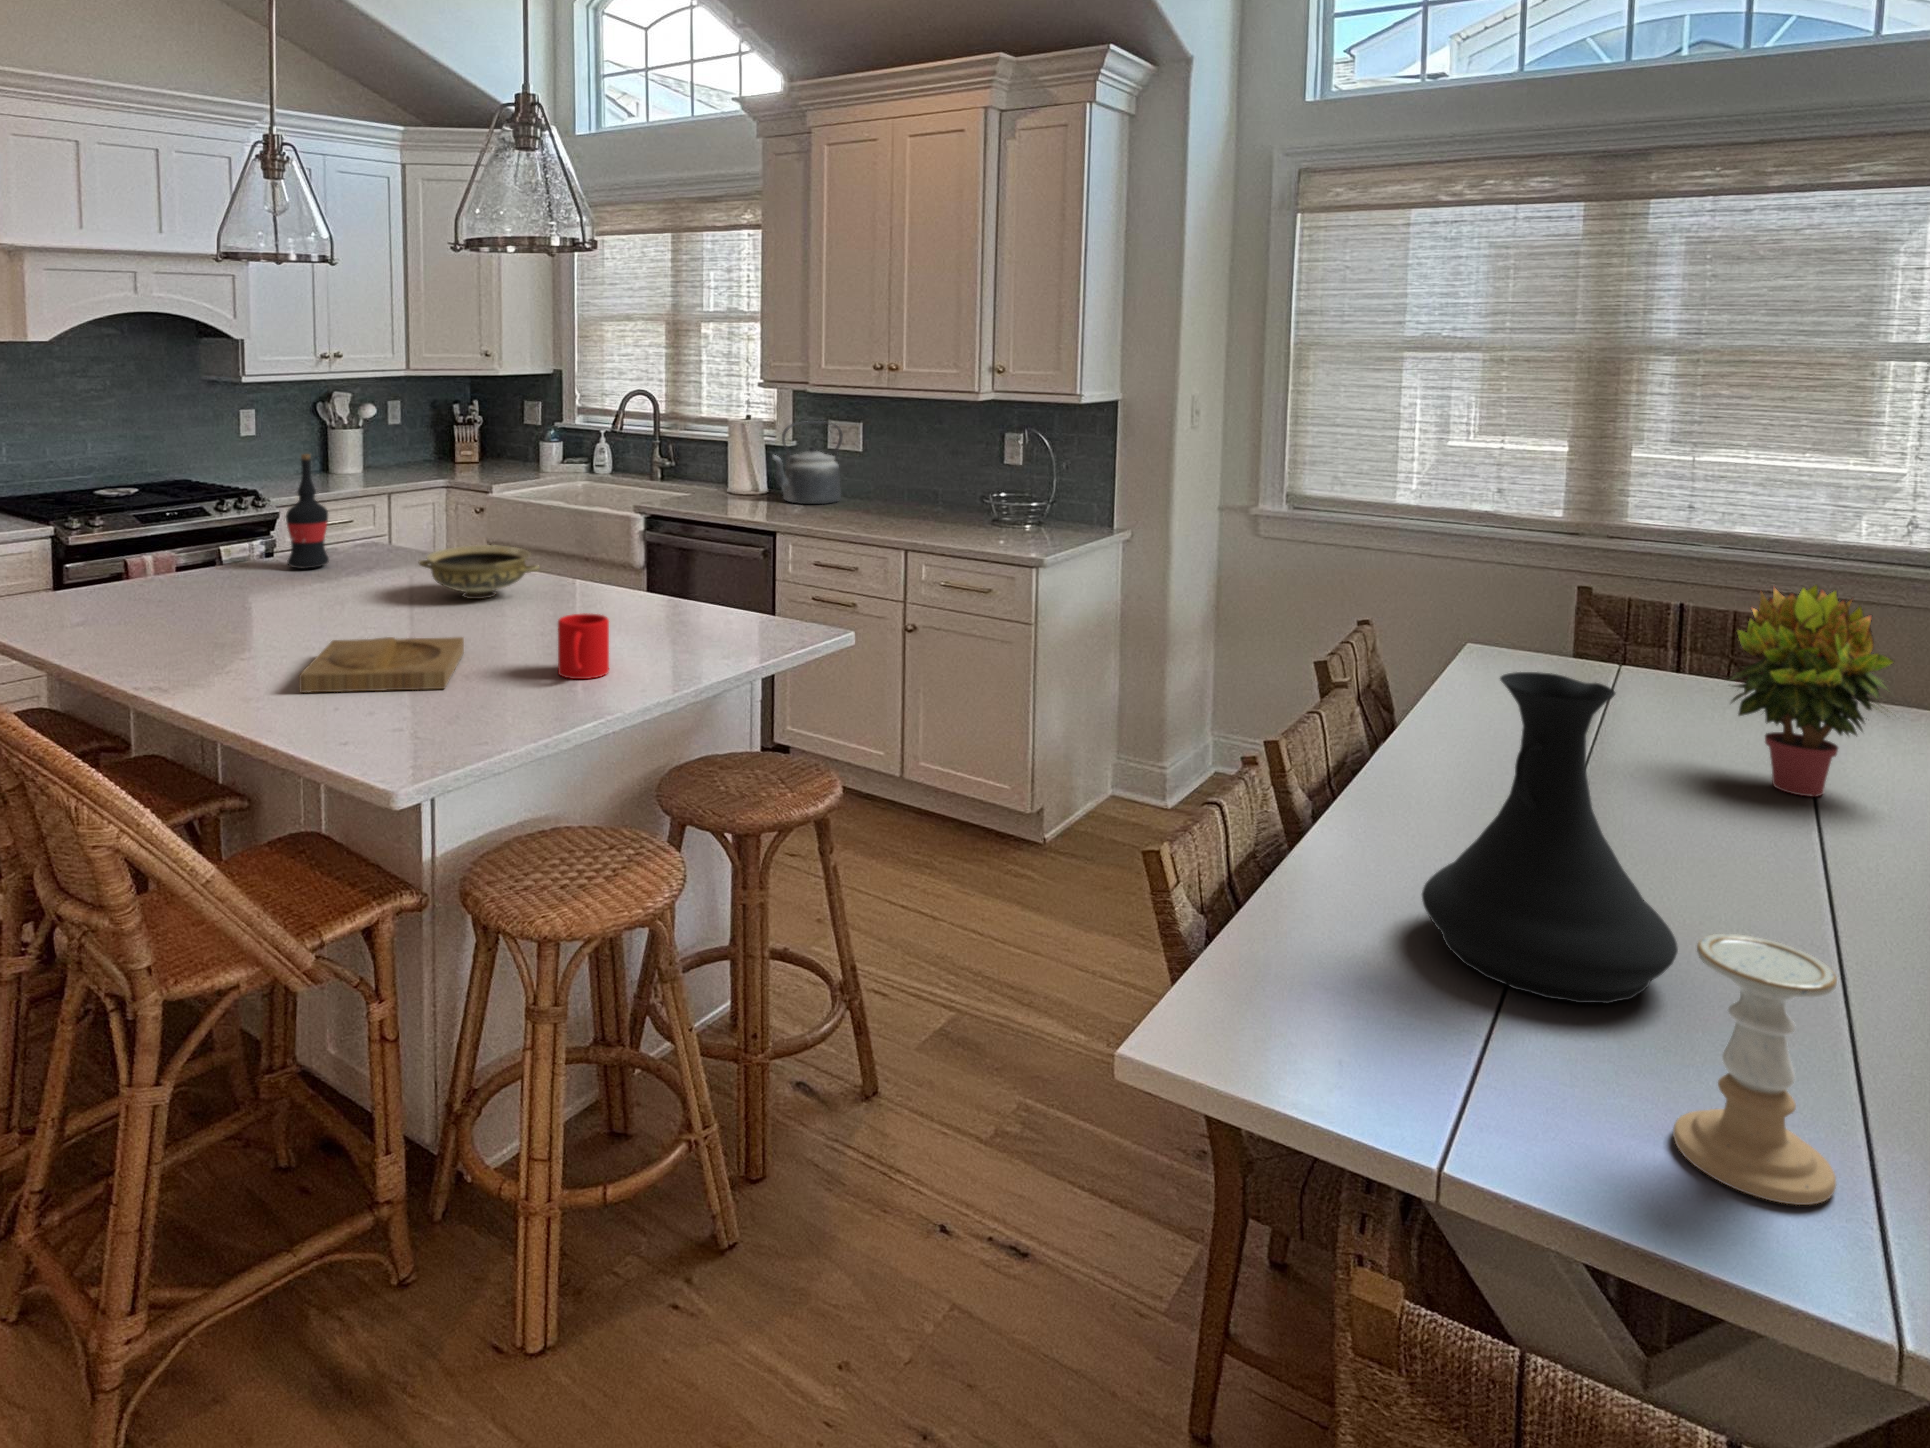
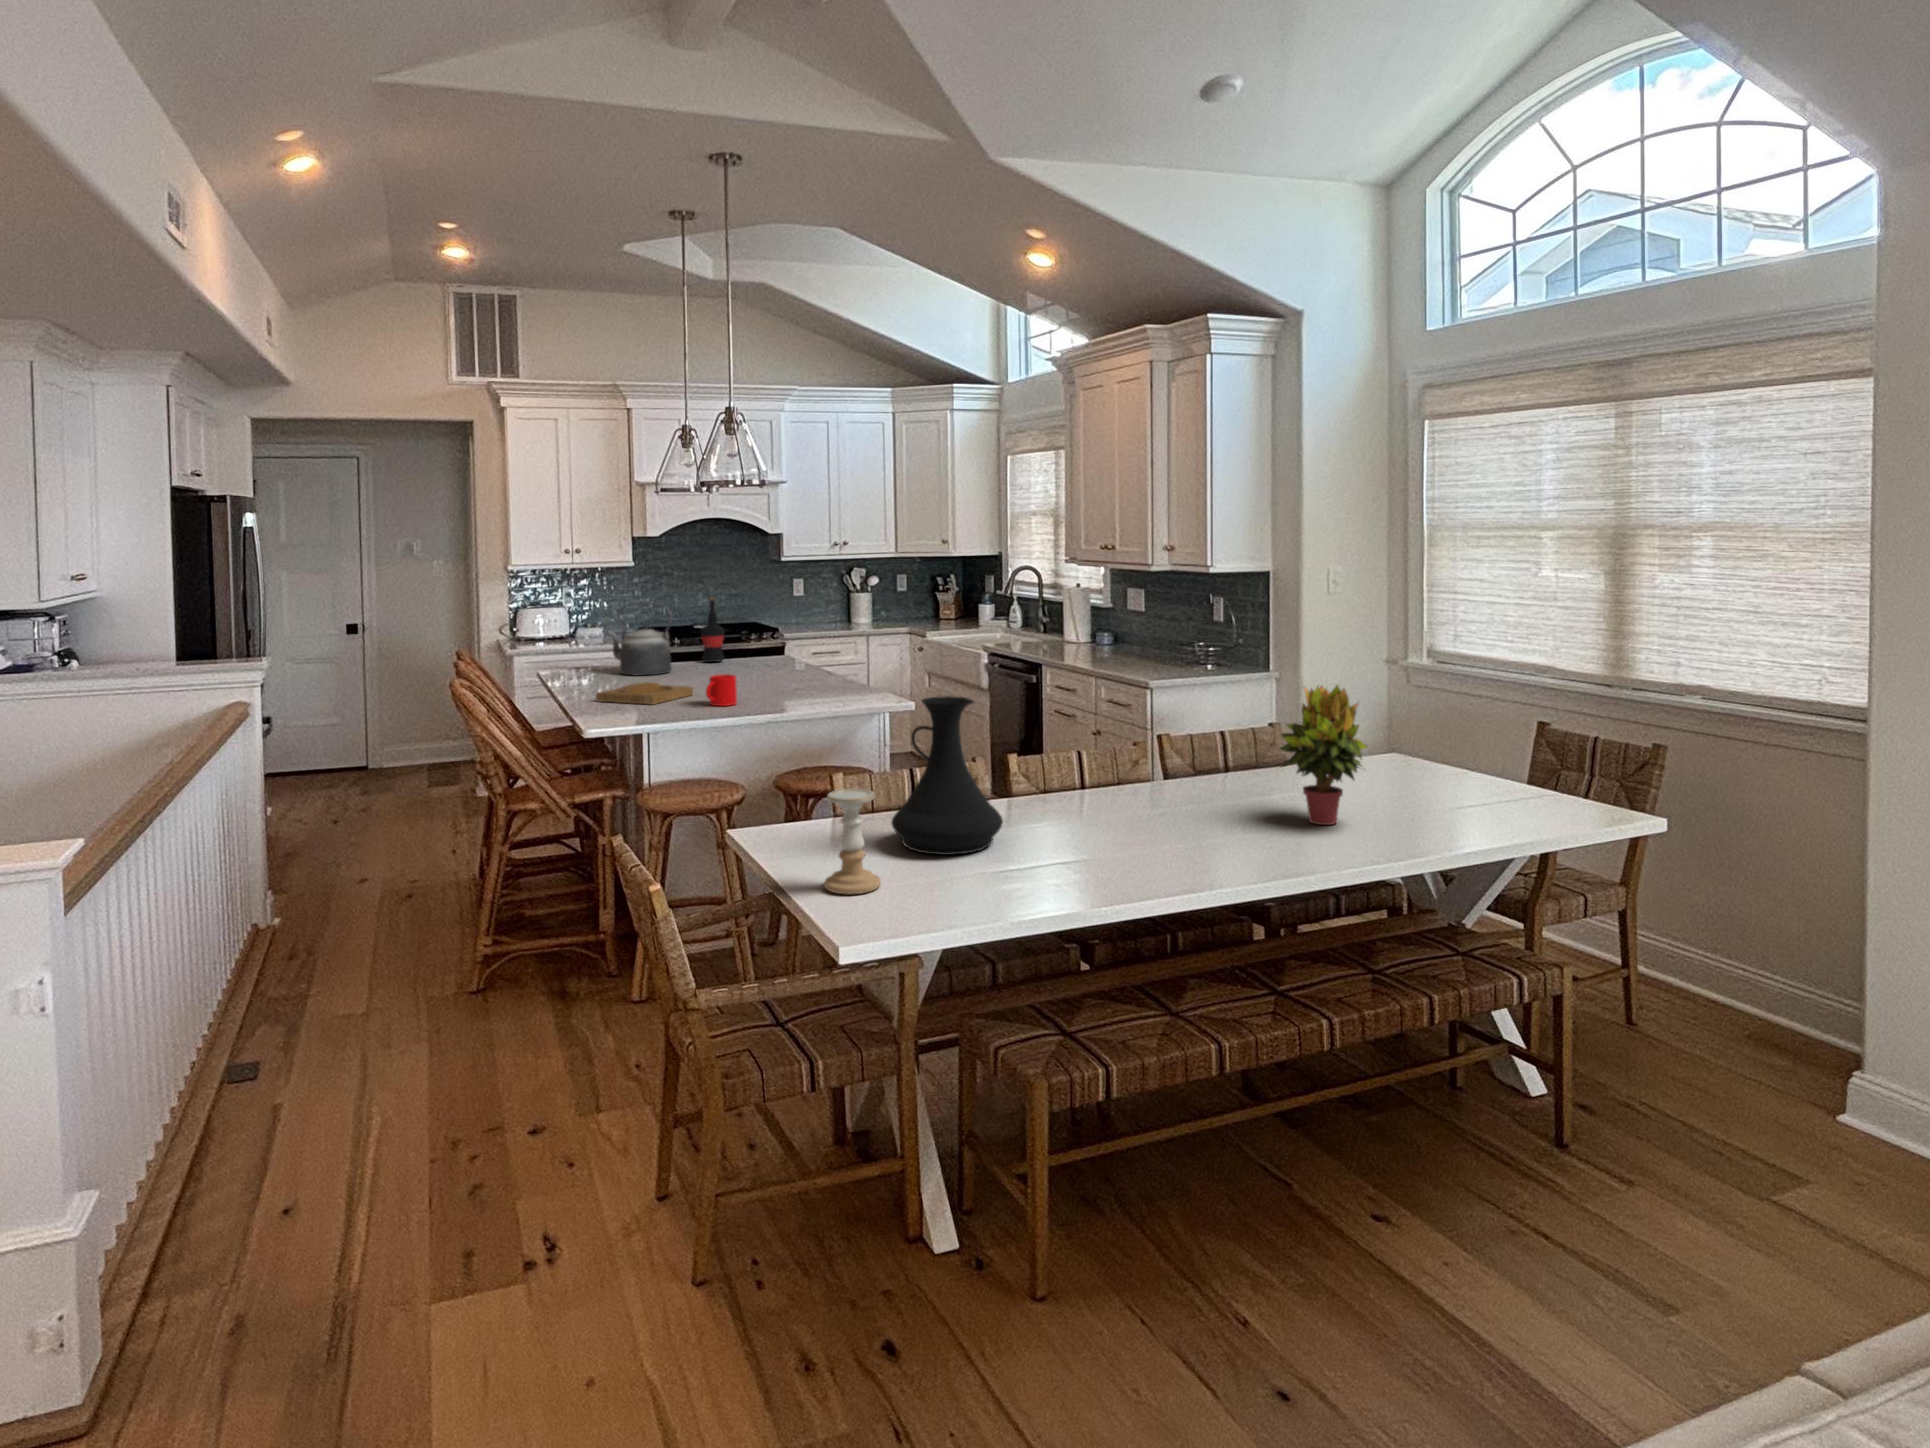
kettle: present [772,421,843,504] -> present [609,603,673,676]
ceramic bowl: present [419,545,540,599] -> none [730,650,788,678]

